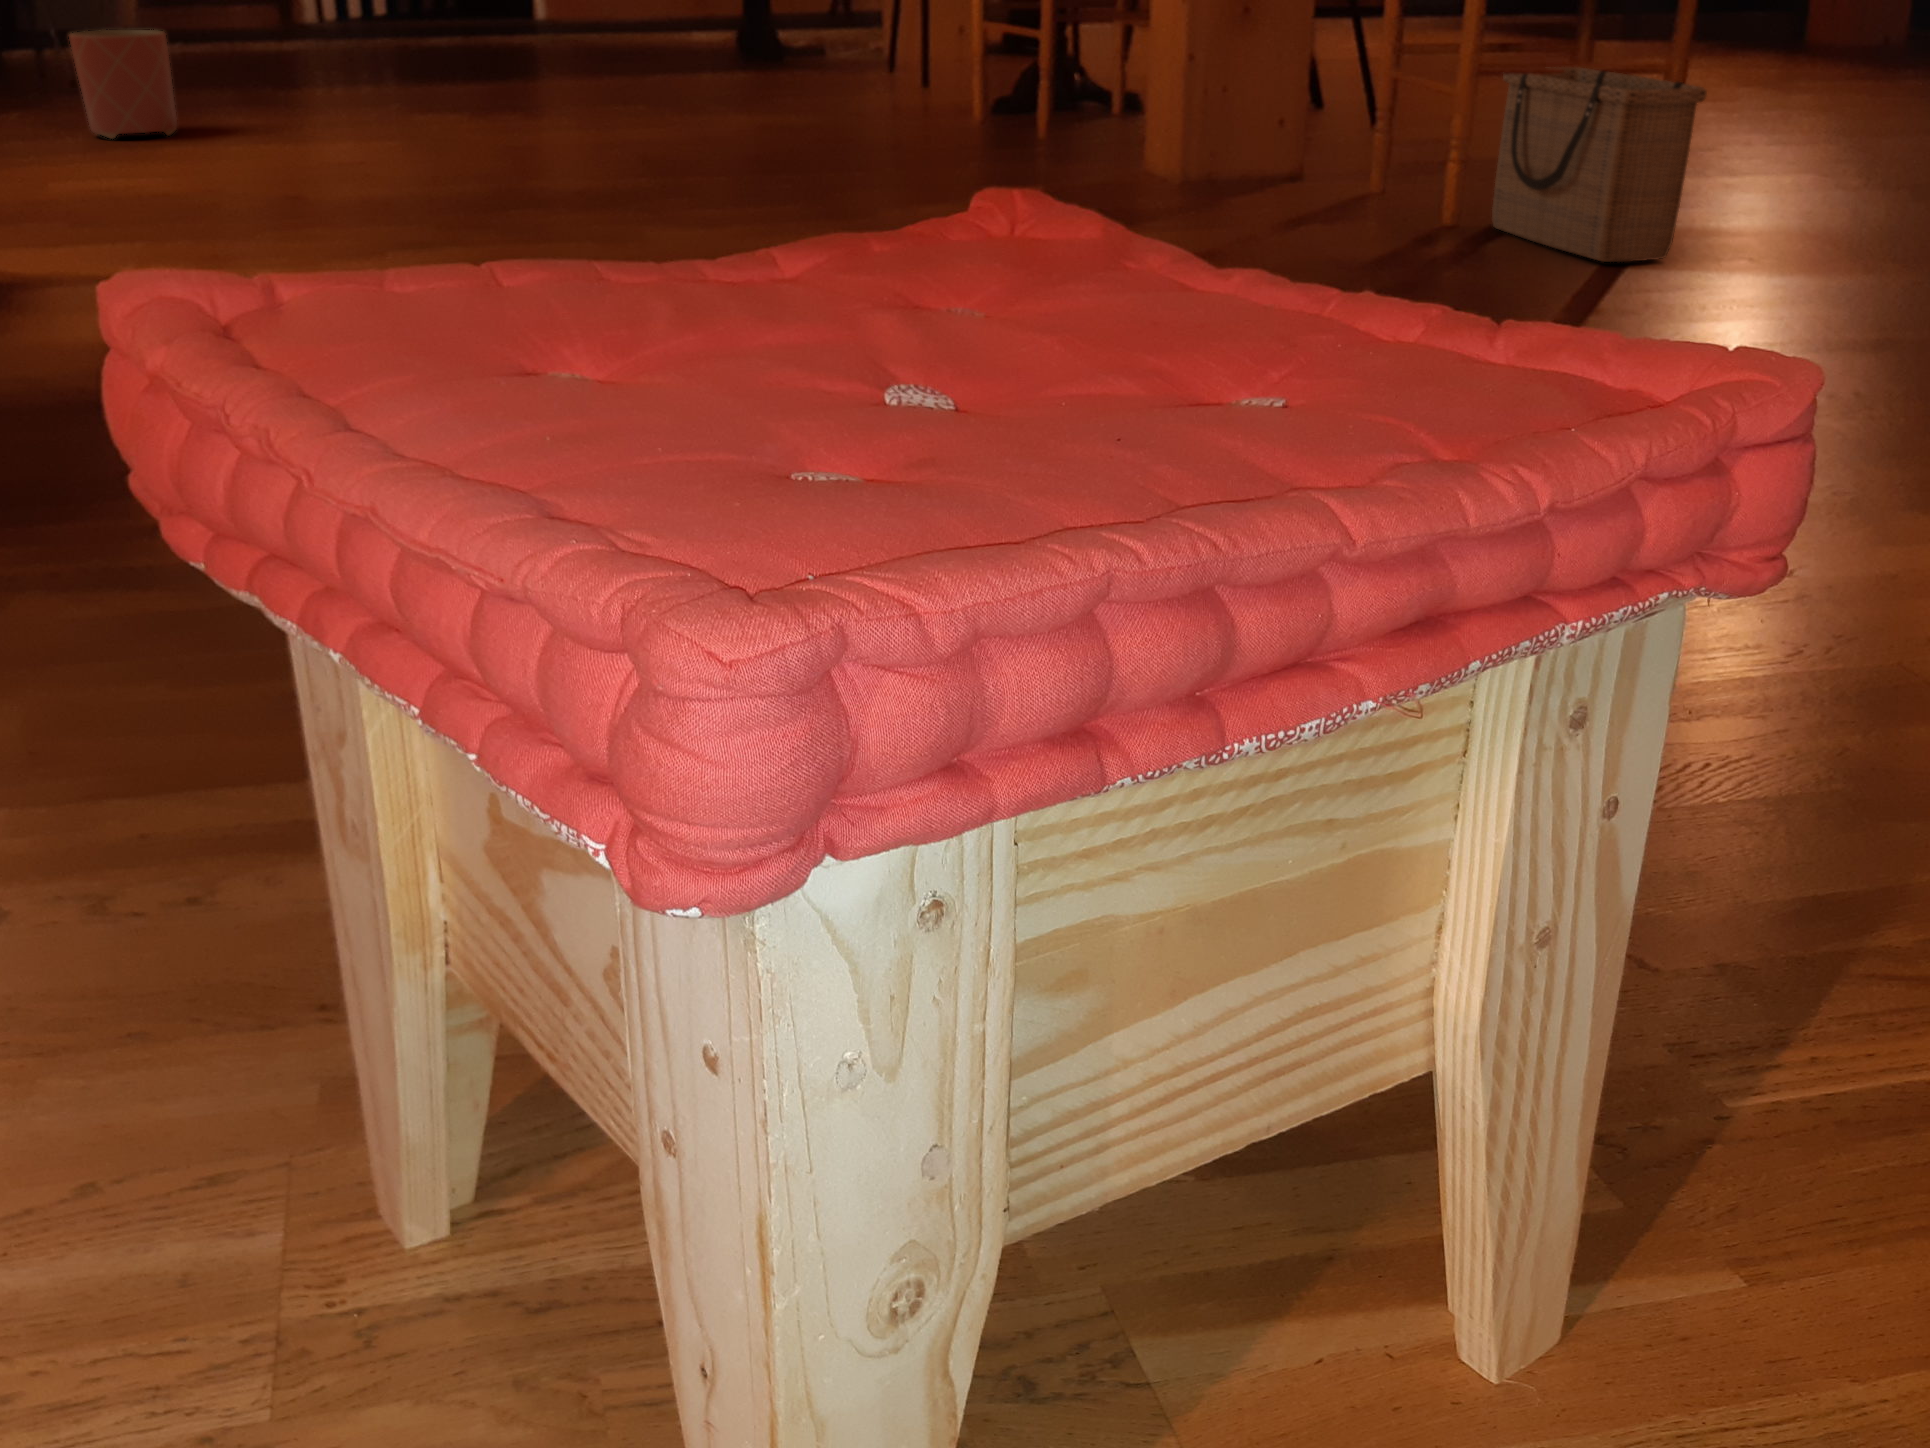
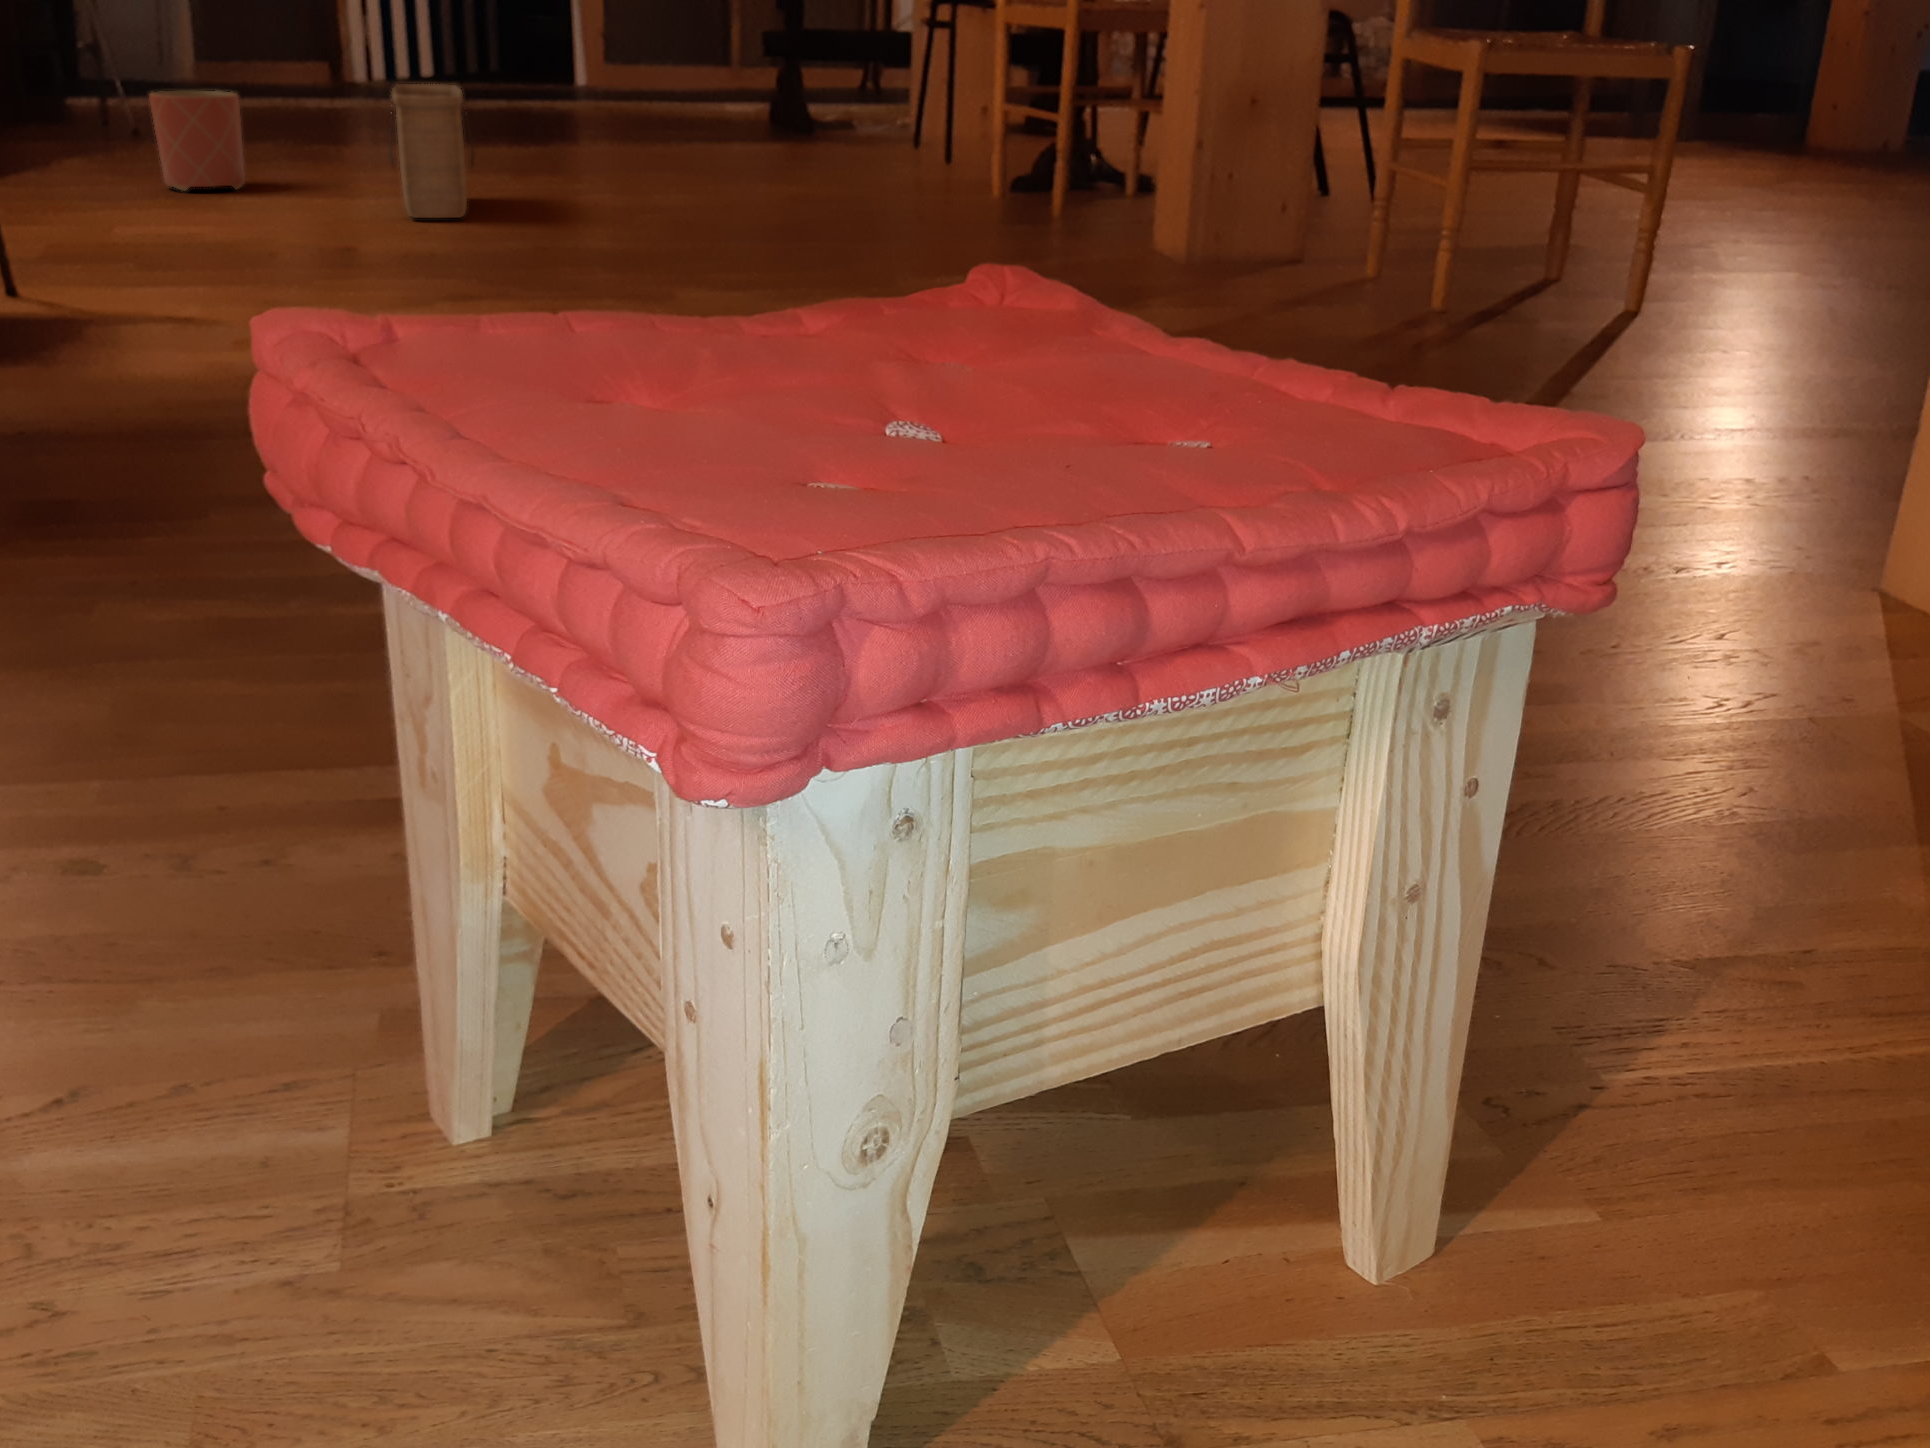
basket: present [1492,67,1707,262] -> present [389,84,474,218]

